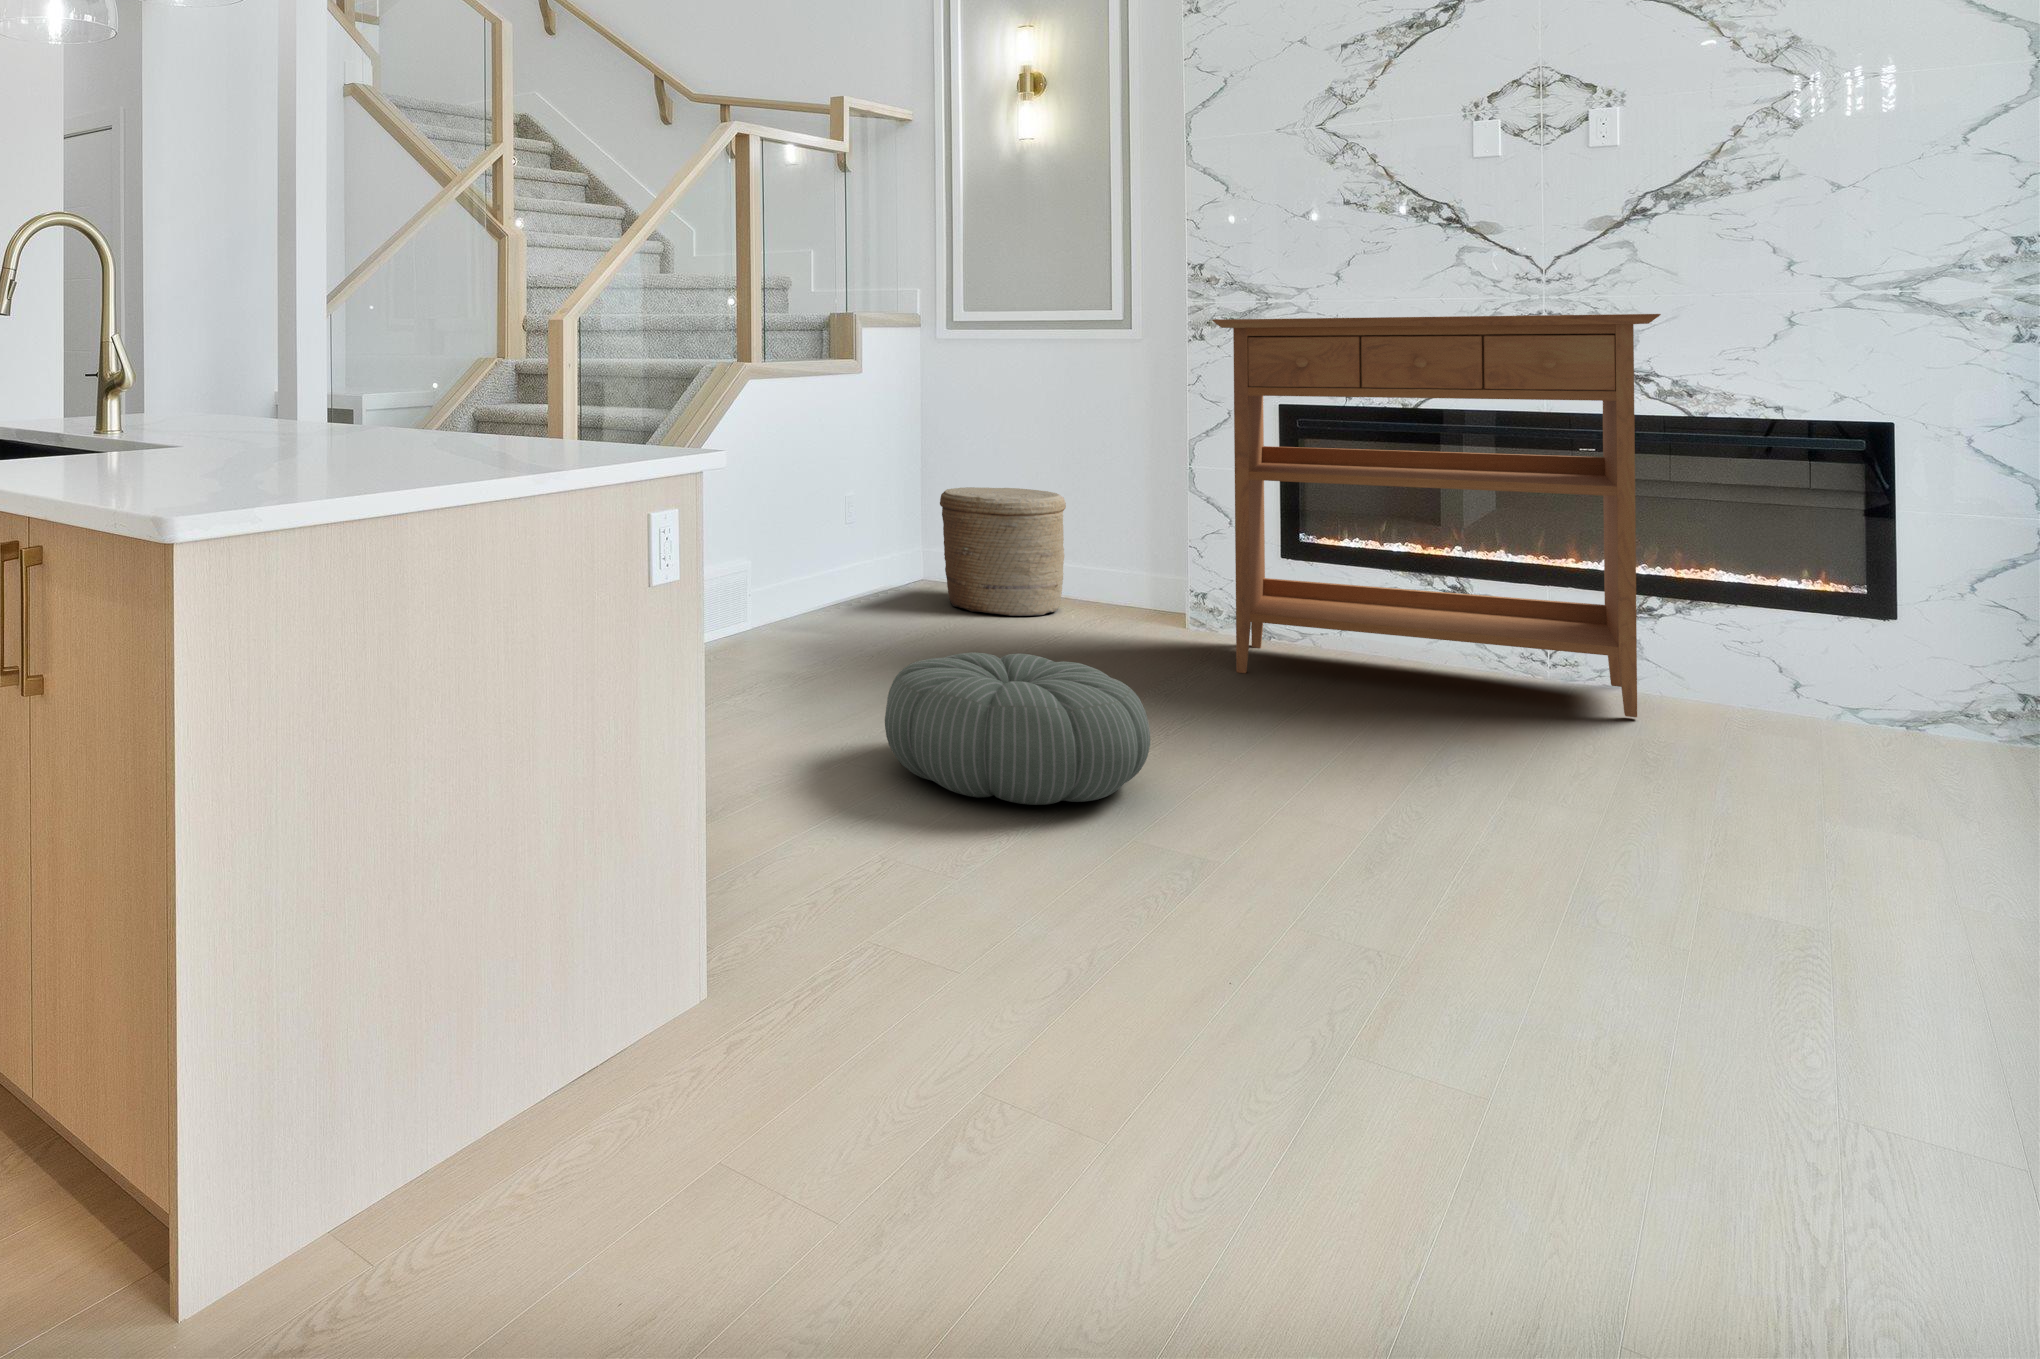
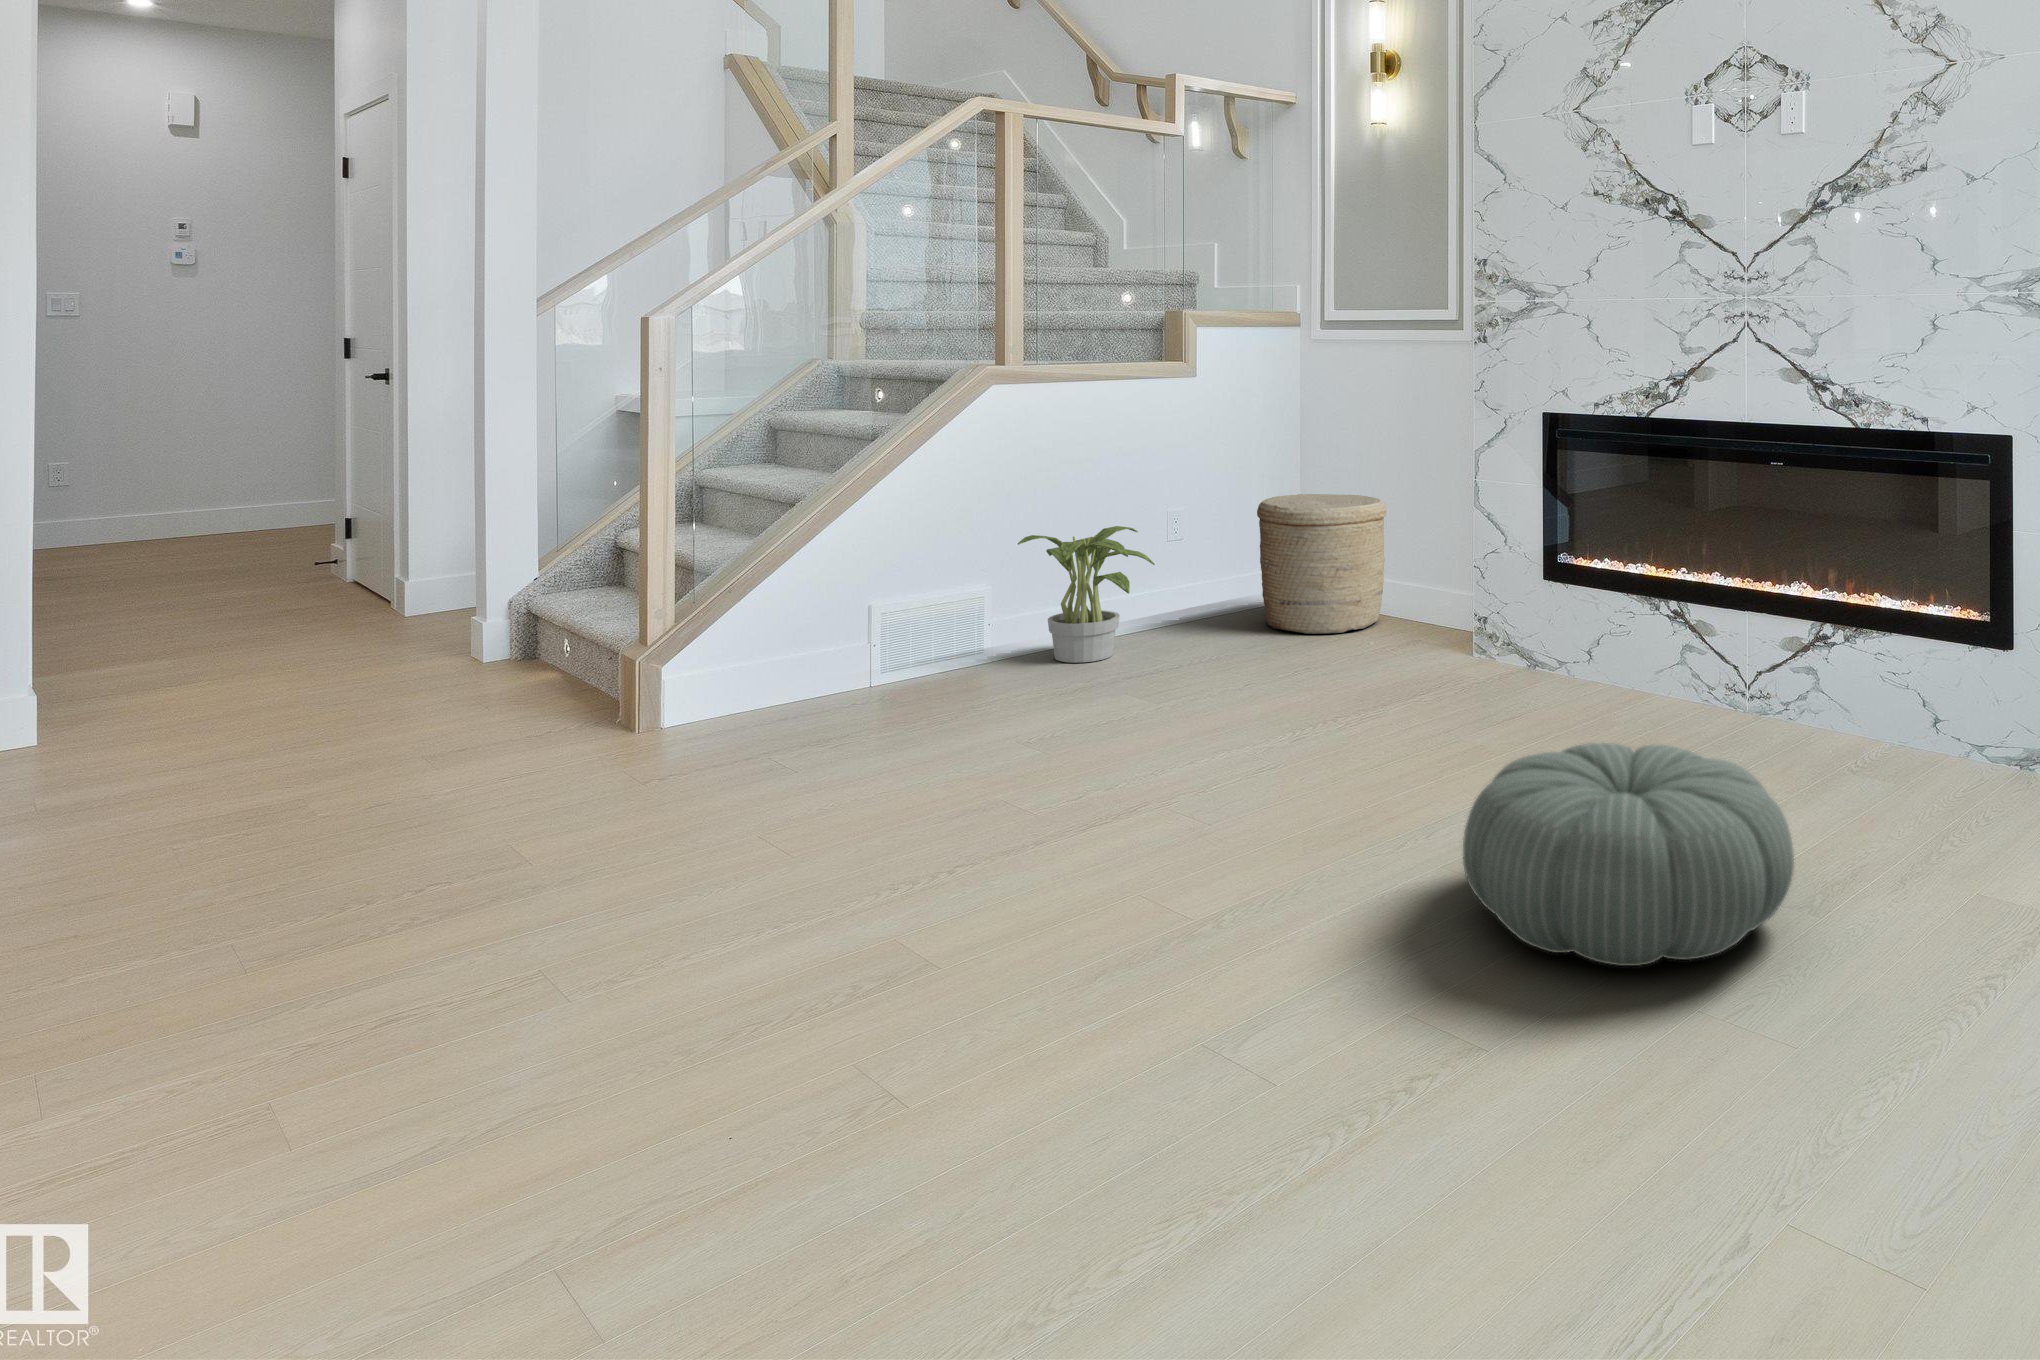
console table: present [1212,314,1661,717] -> none [1396,315,1820,758]
potted plant: none [786,516,909,639] -> present [1018,526,1155,663]
pouf: present [885,652,1150,805] -> present [1463,743,1794,966]

